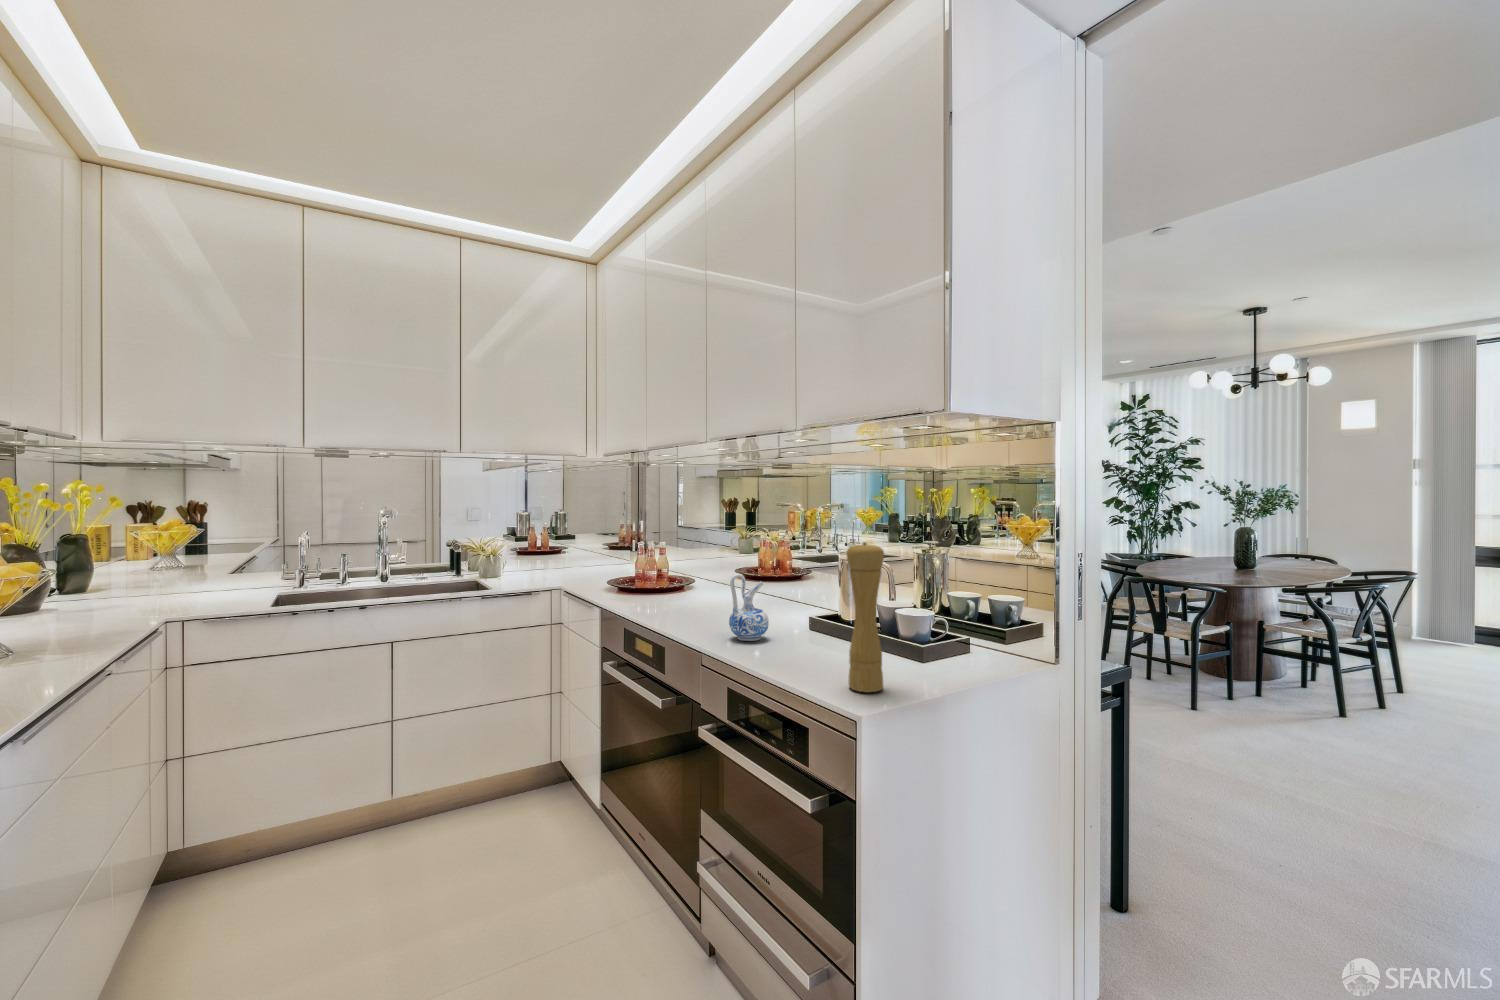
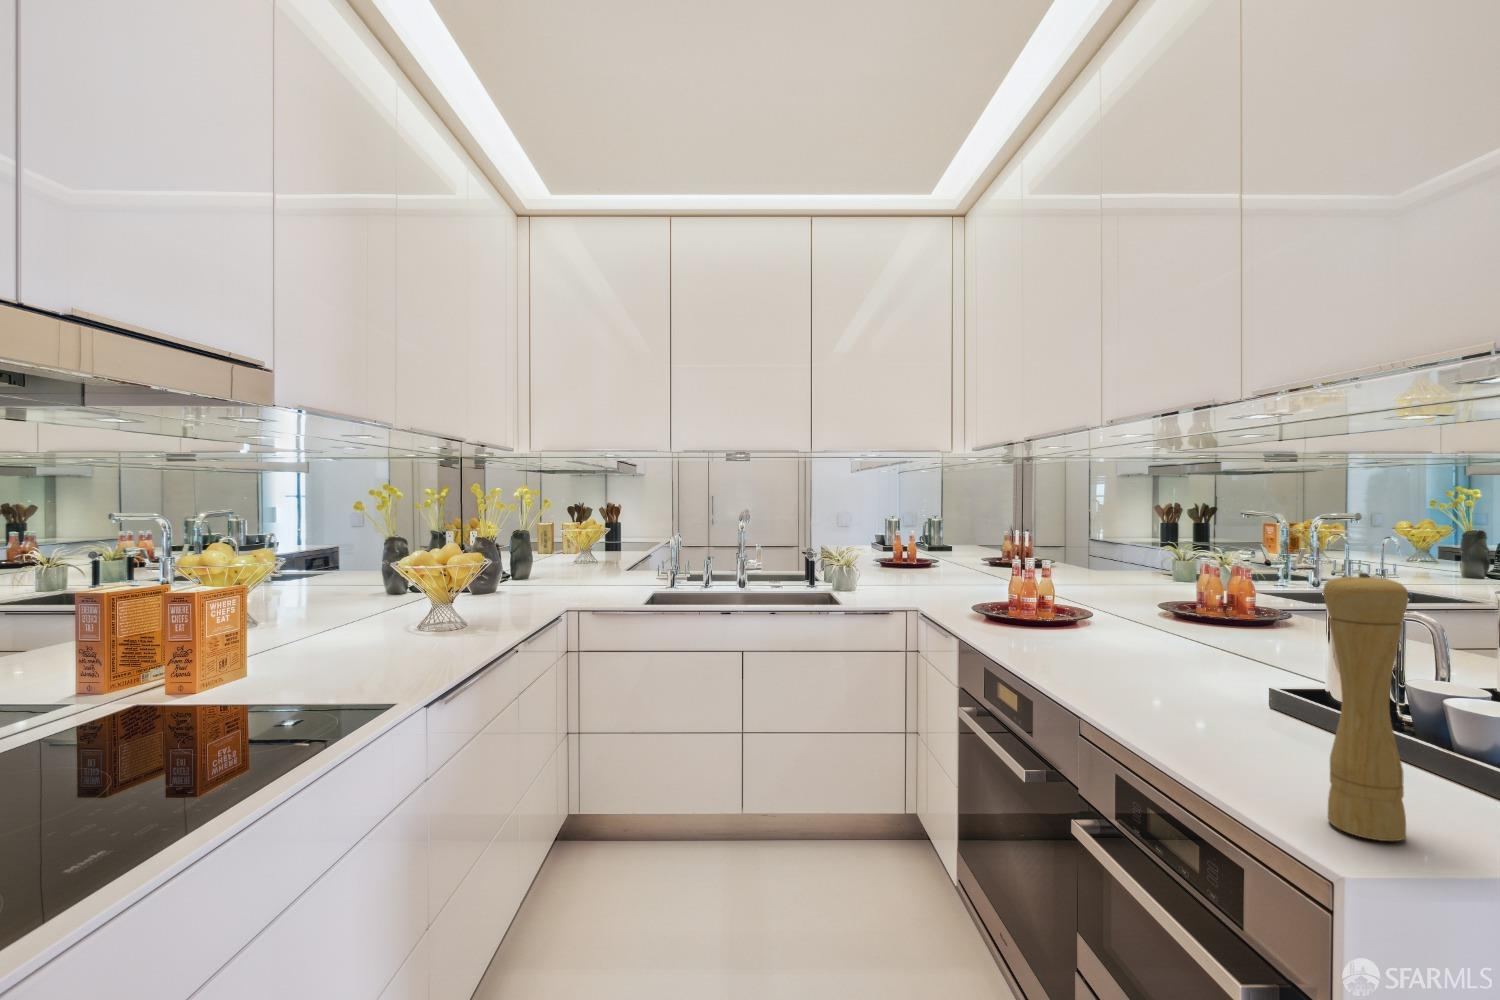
ceramic pitcher: present [729,574,769,641] -> none [1125,610,1192,712]

